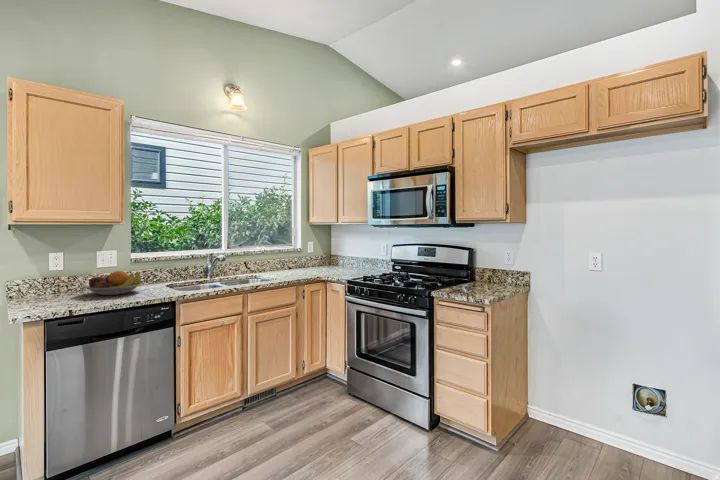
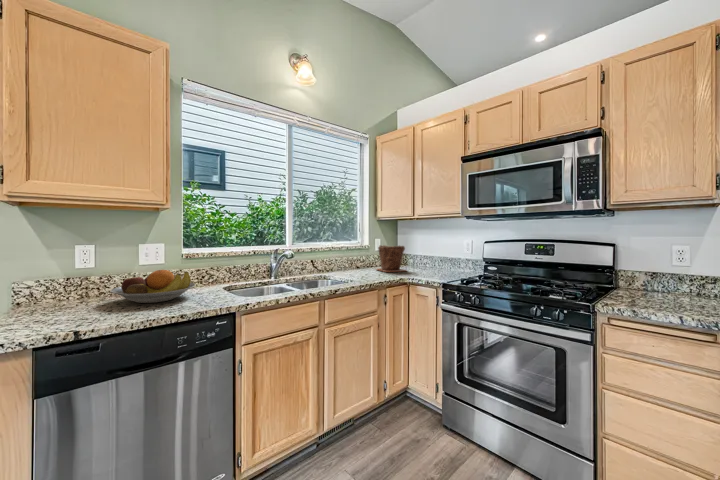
plant pot: none [304,248,332,272] -> present [377,245,406,272]

